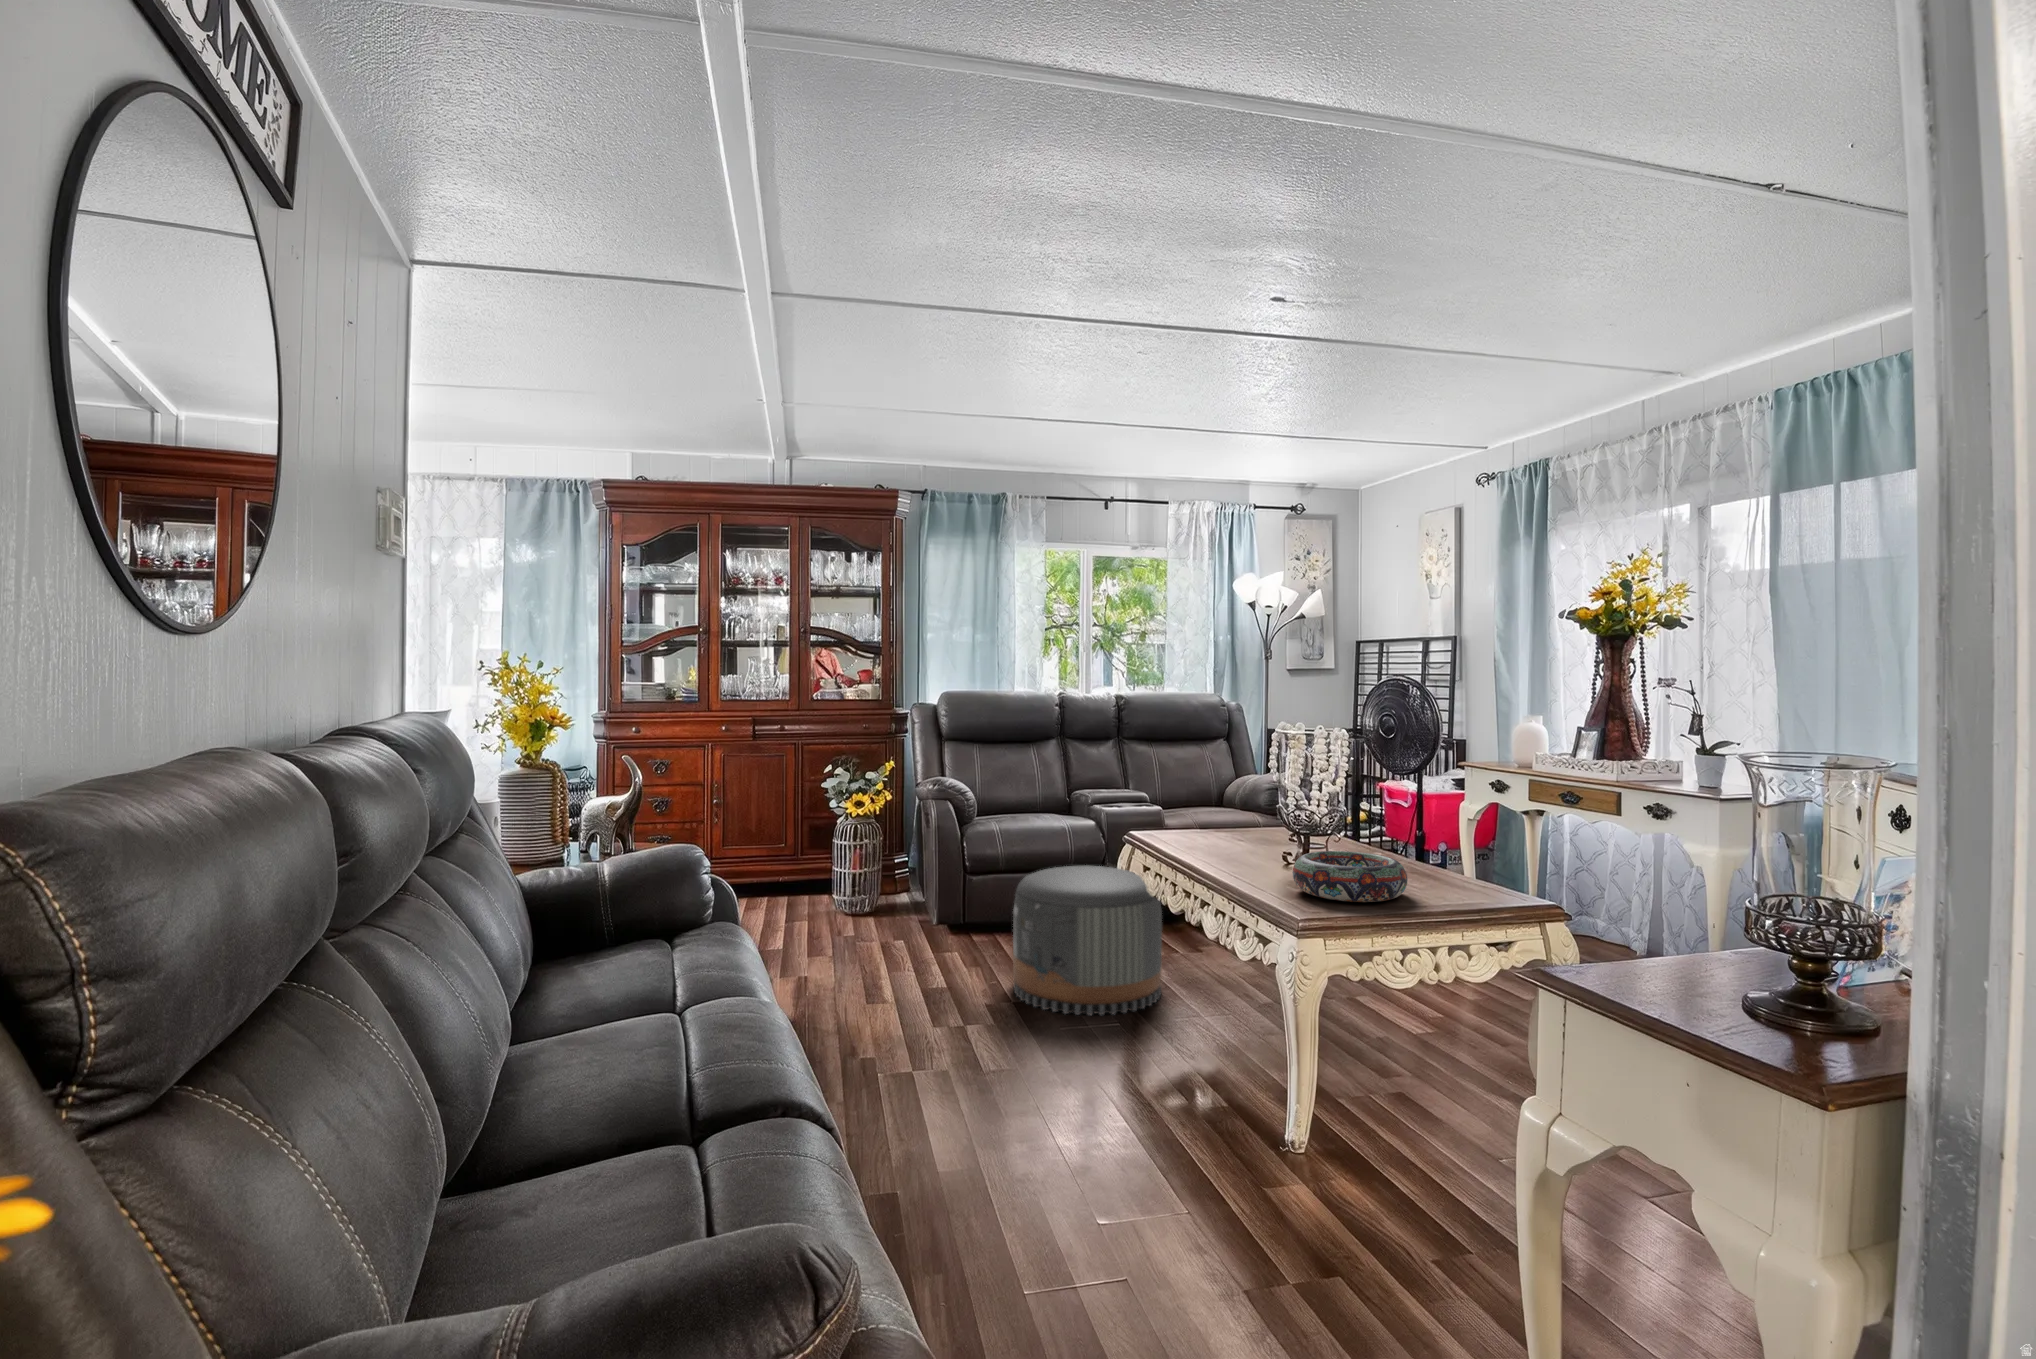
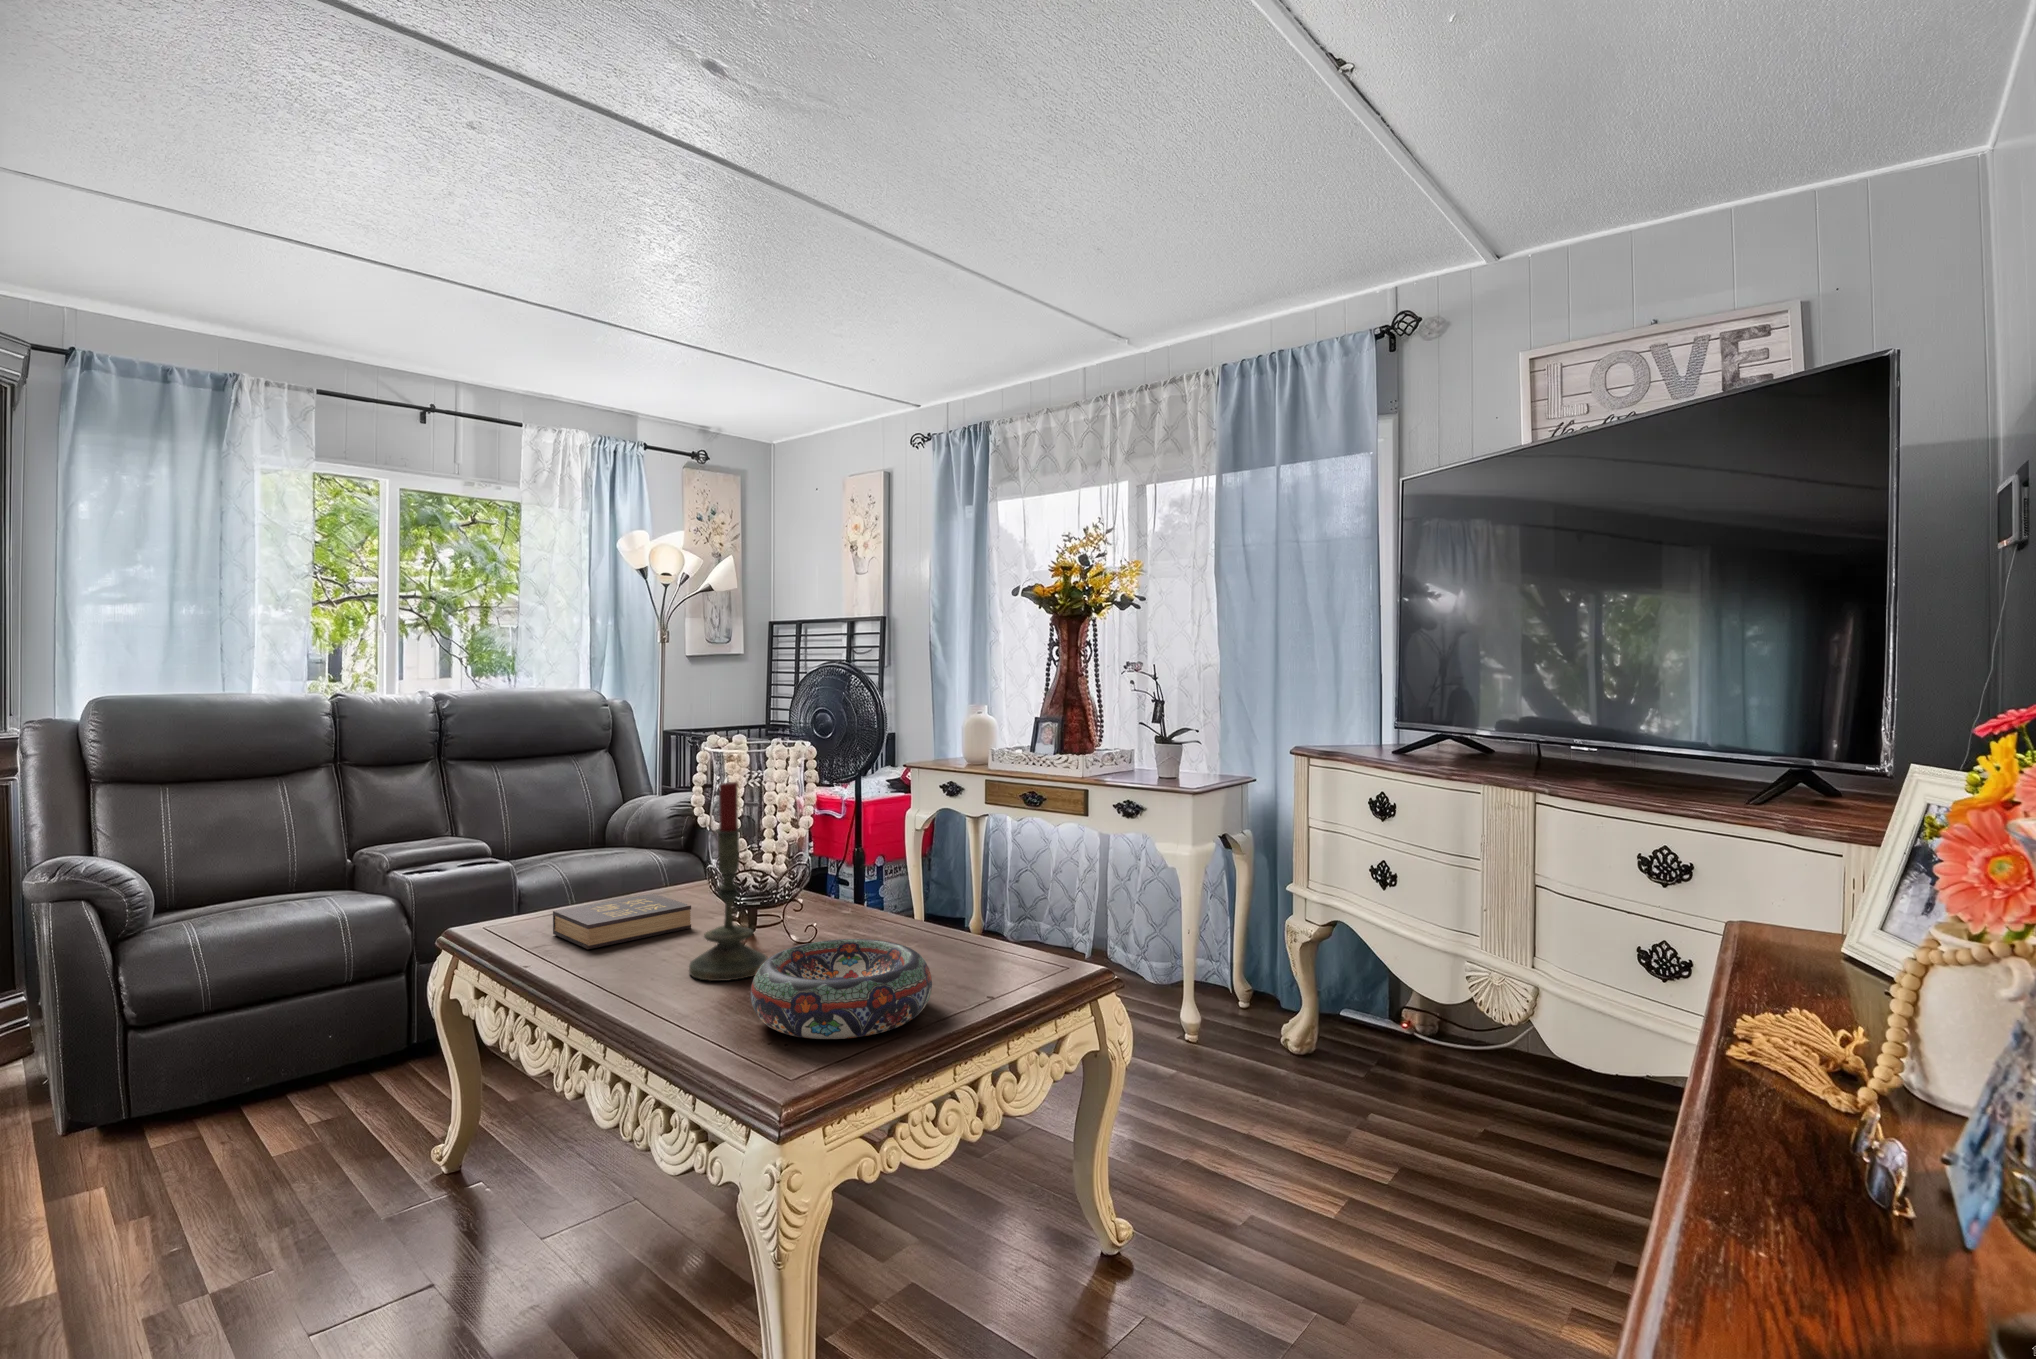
candle: none [1263,748,1311,873] -> present [689,781,767,981]
hardback book: none [1187,826,1269,851] -> present [553,893,691,949]
pouf: present [1013,866,1162,1015] -> none [188,990,508,1310]

